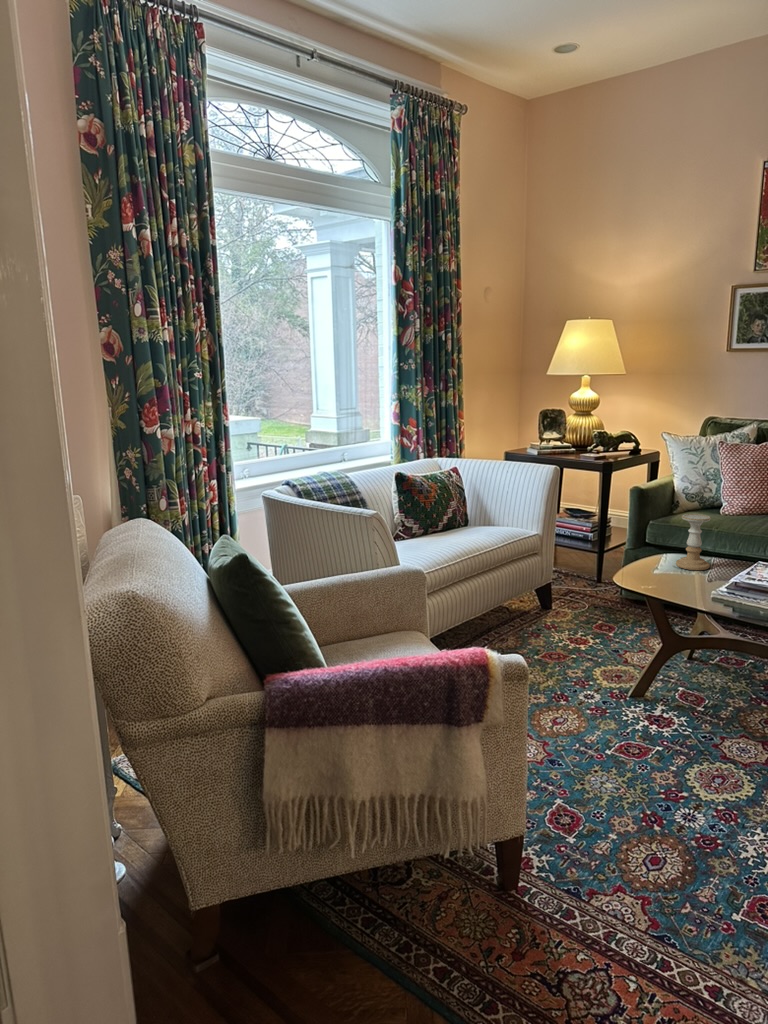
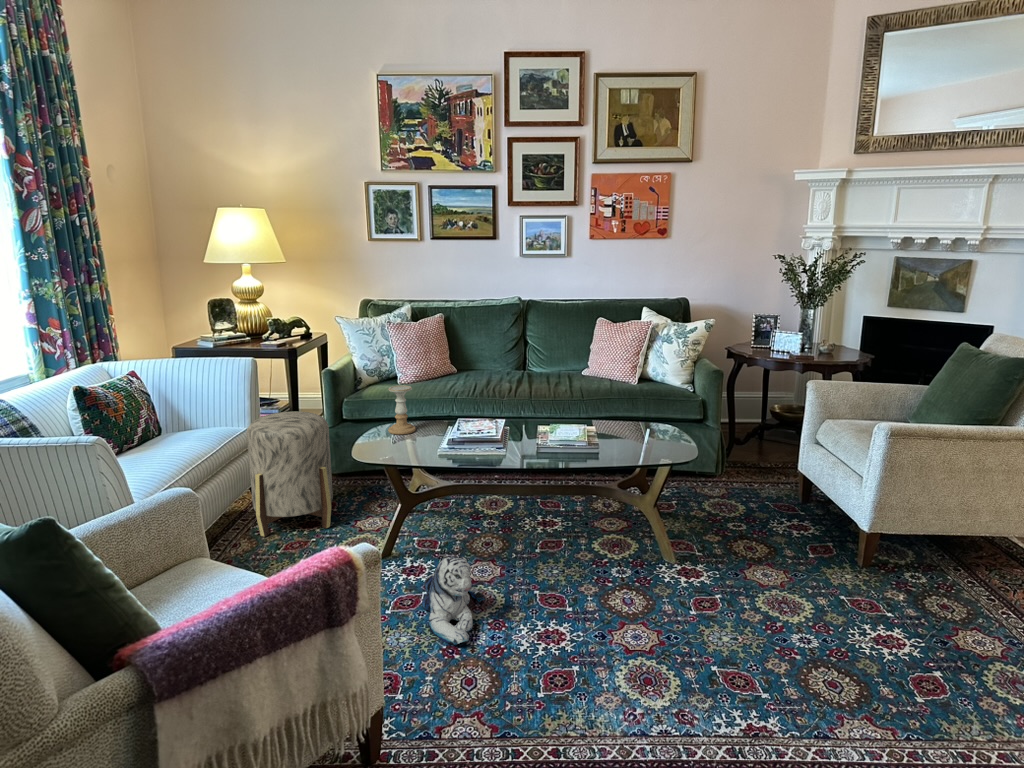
ottoman: none [526,525,612,652] -> present [247,411,333,537]
plush toy: none [641,716,725,818] -> present [421,557,485,645]

